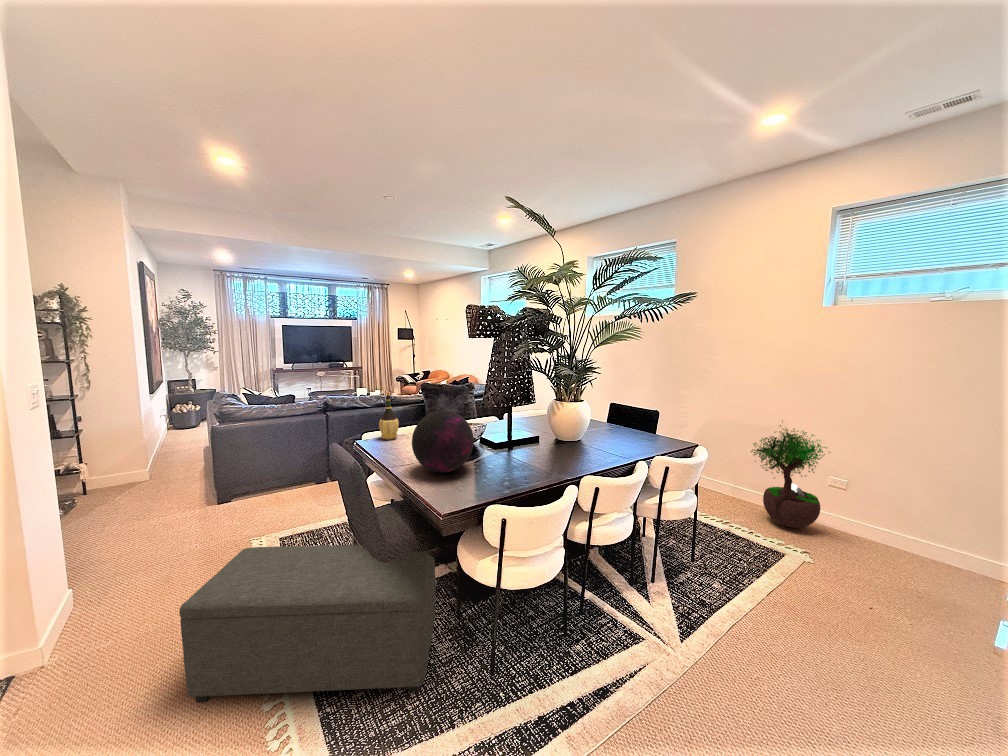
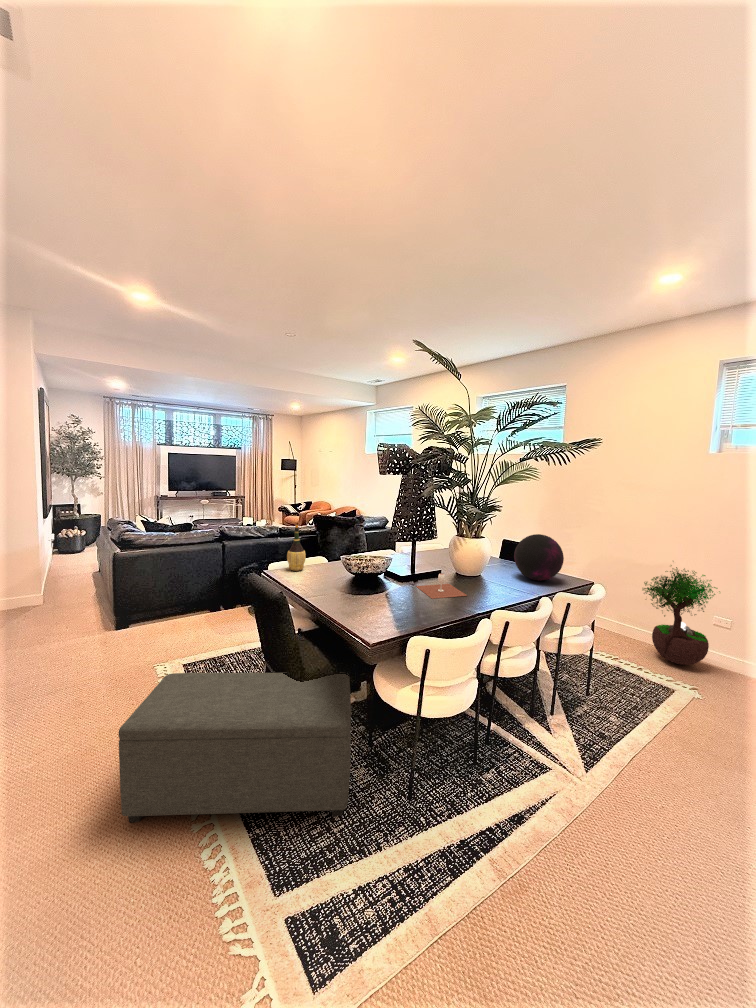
decorative orb: present [412,411,474,473] -> present [514,534,564,580]
wine glass: none [509,439,560,465] -> present [416,573,467,599]

